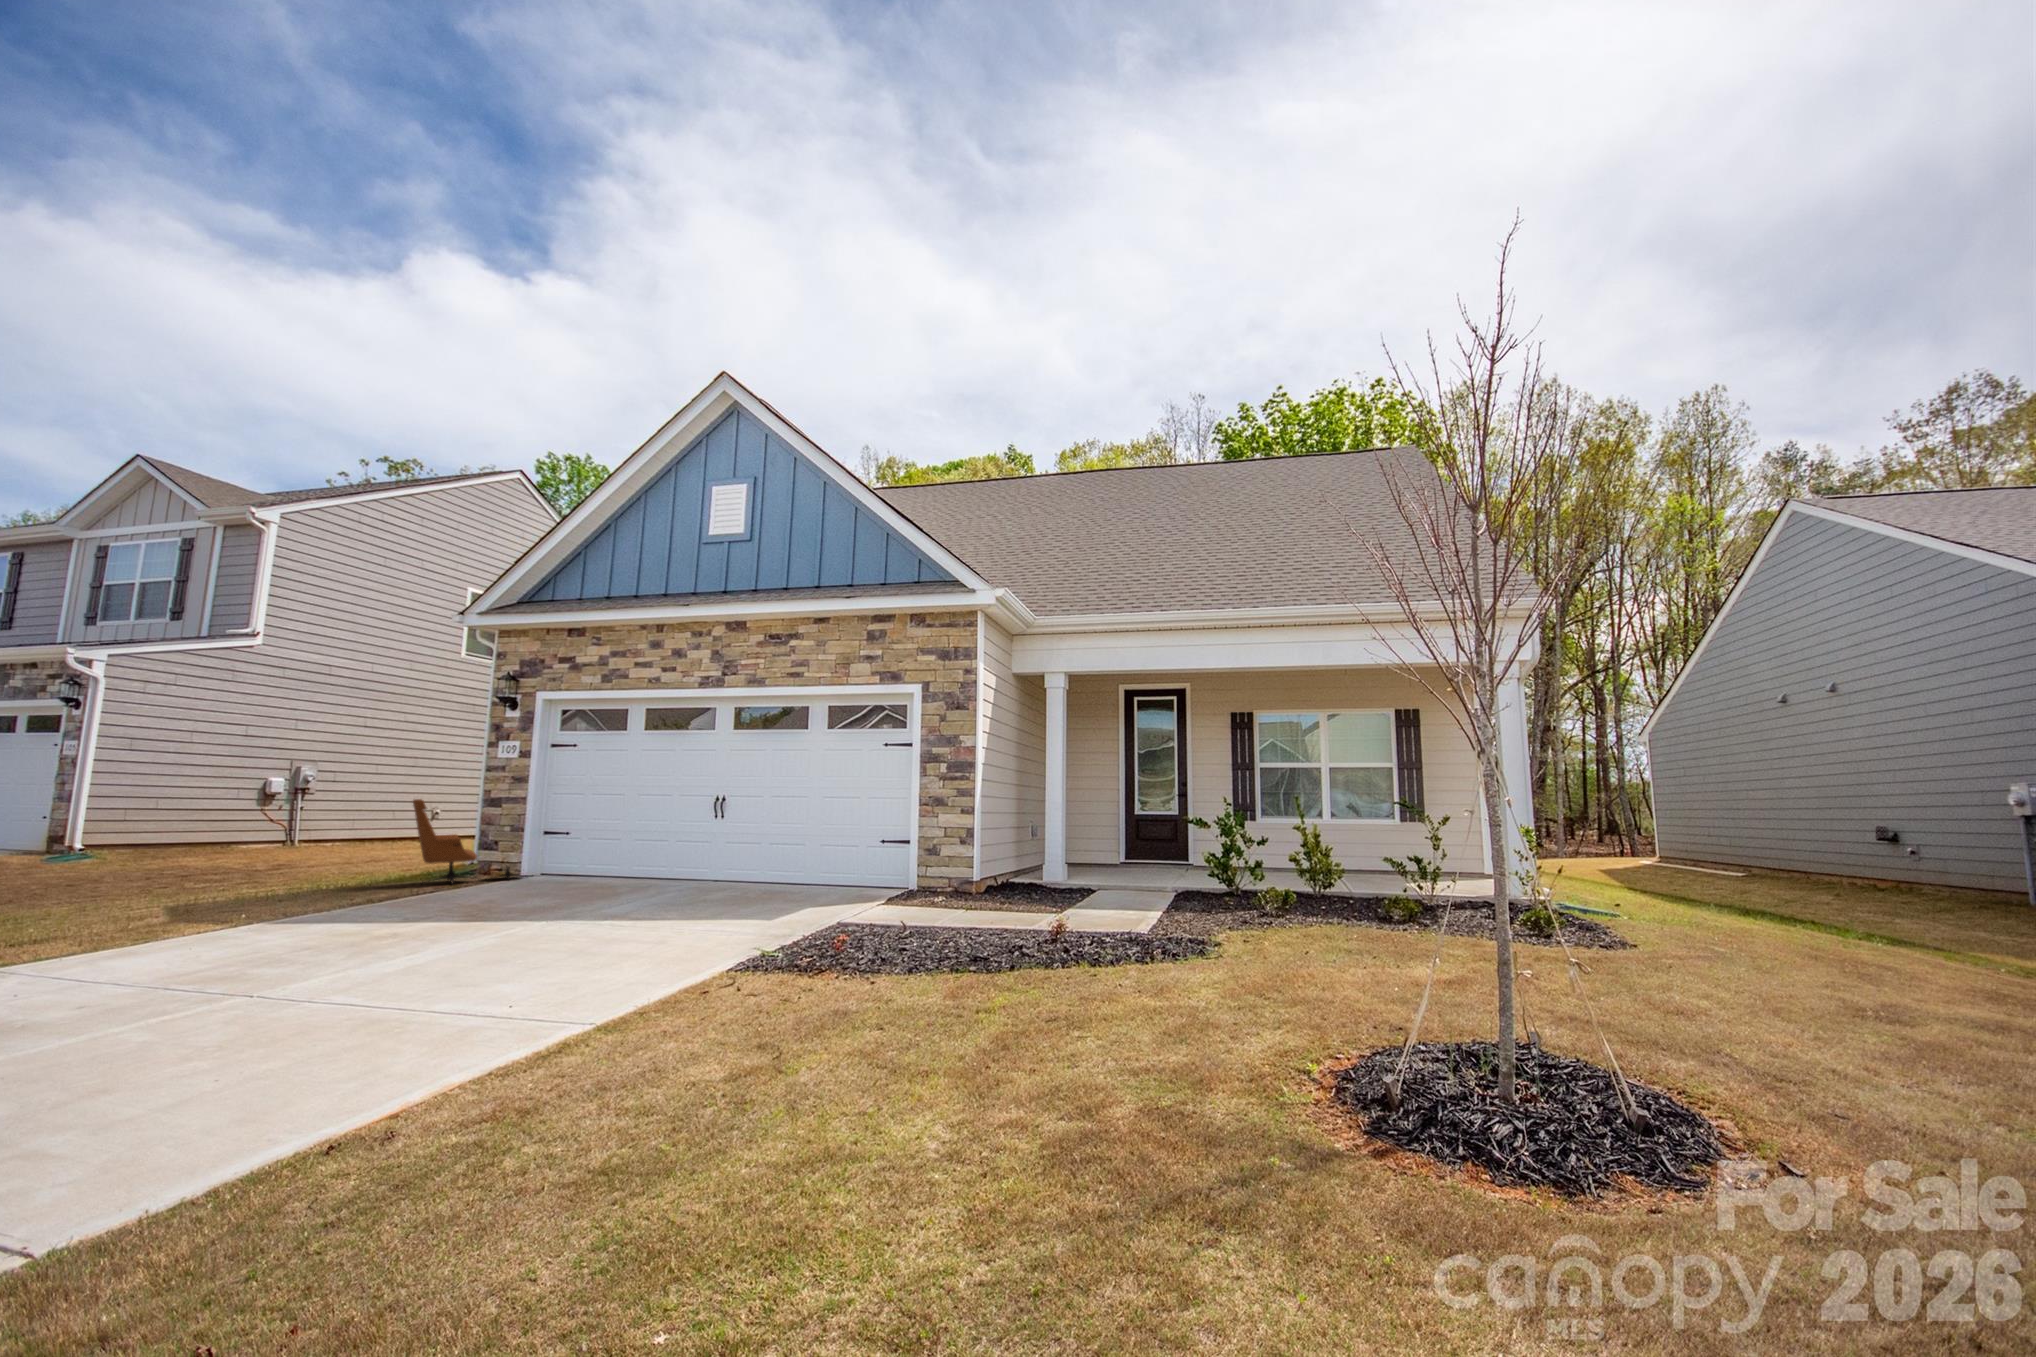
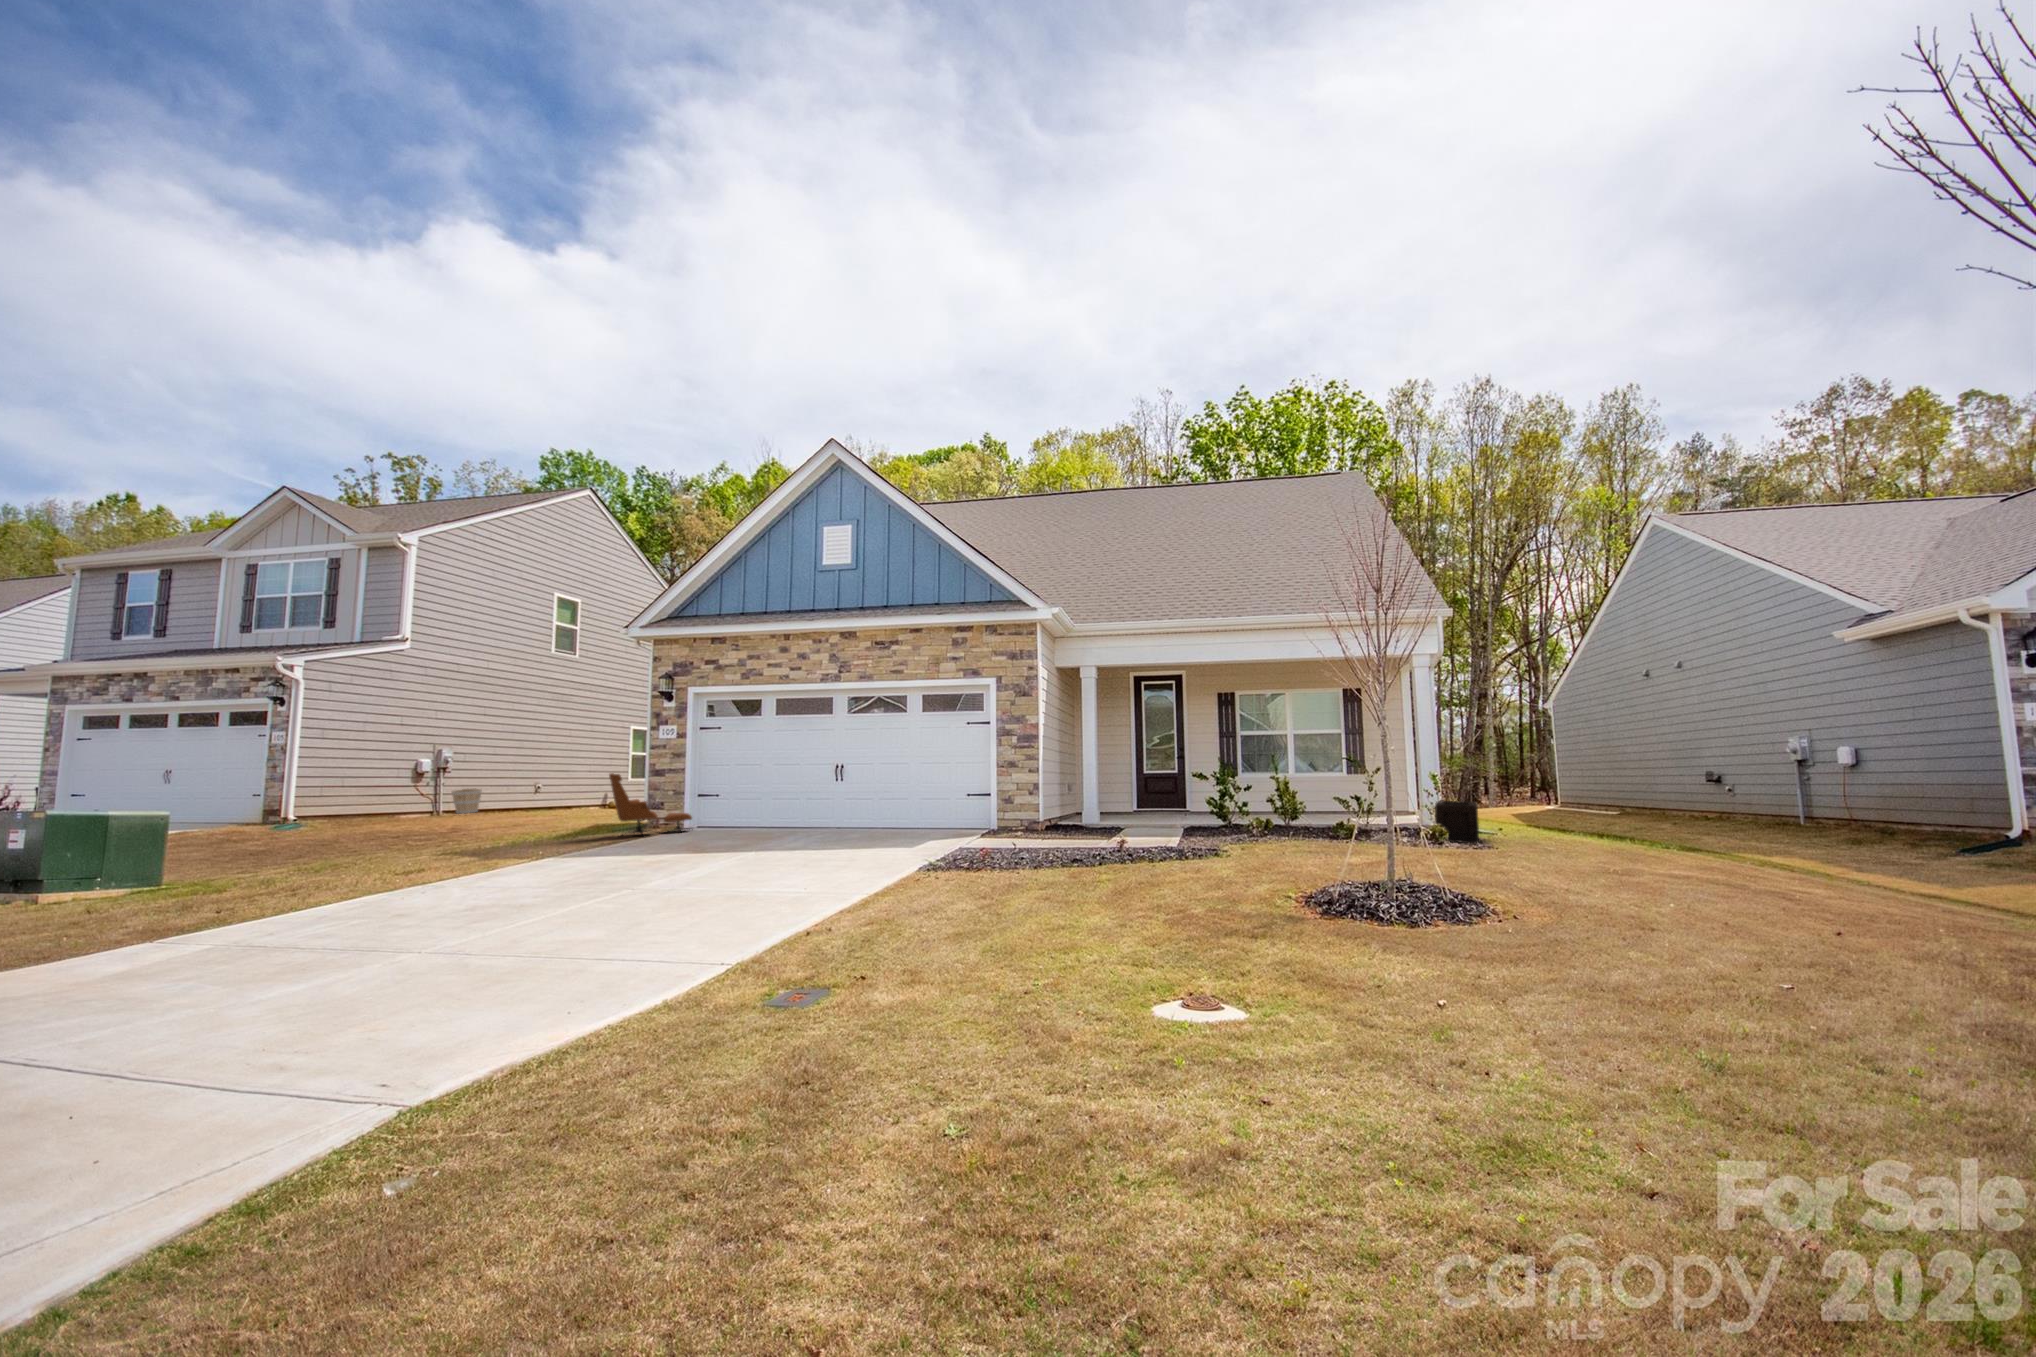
wooden bucket: none [304,817,343,847] -> present [452,788,482,814]
wooden crate: none [1527,867,1591,930] -> present [1435,801,1479,843]

